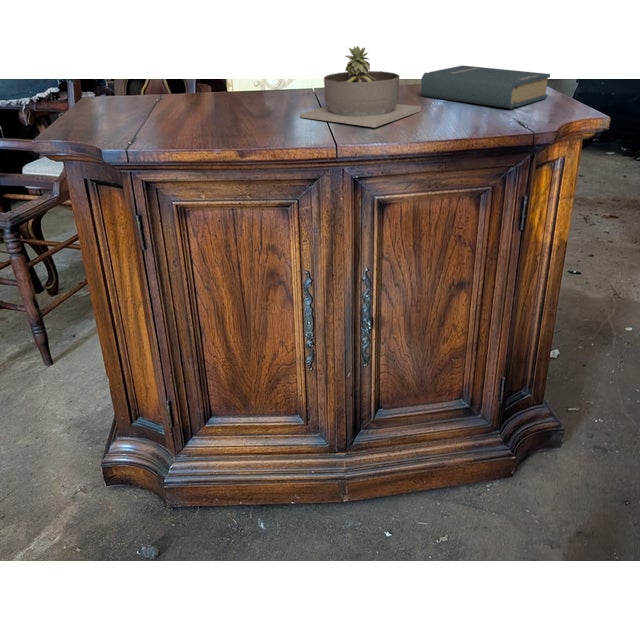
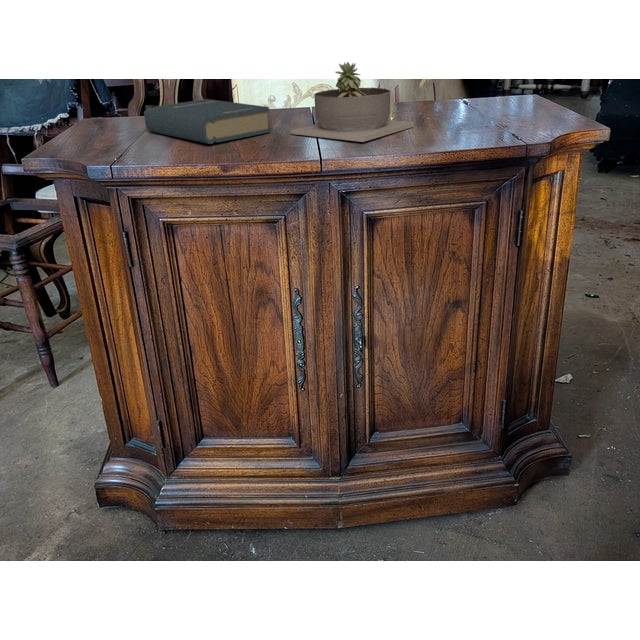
hardback book: present [421,66,550,108] -> present [144,99,271,144]

